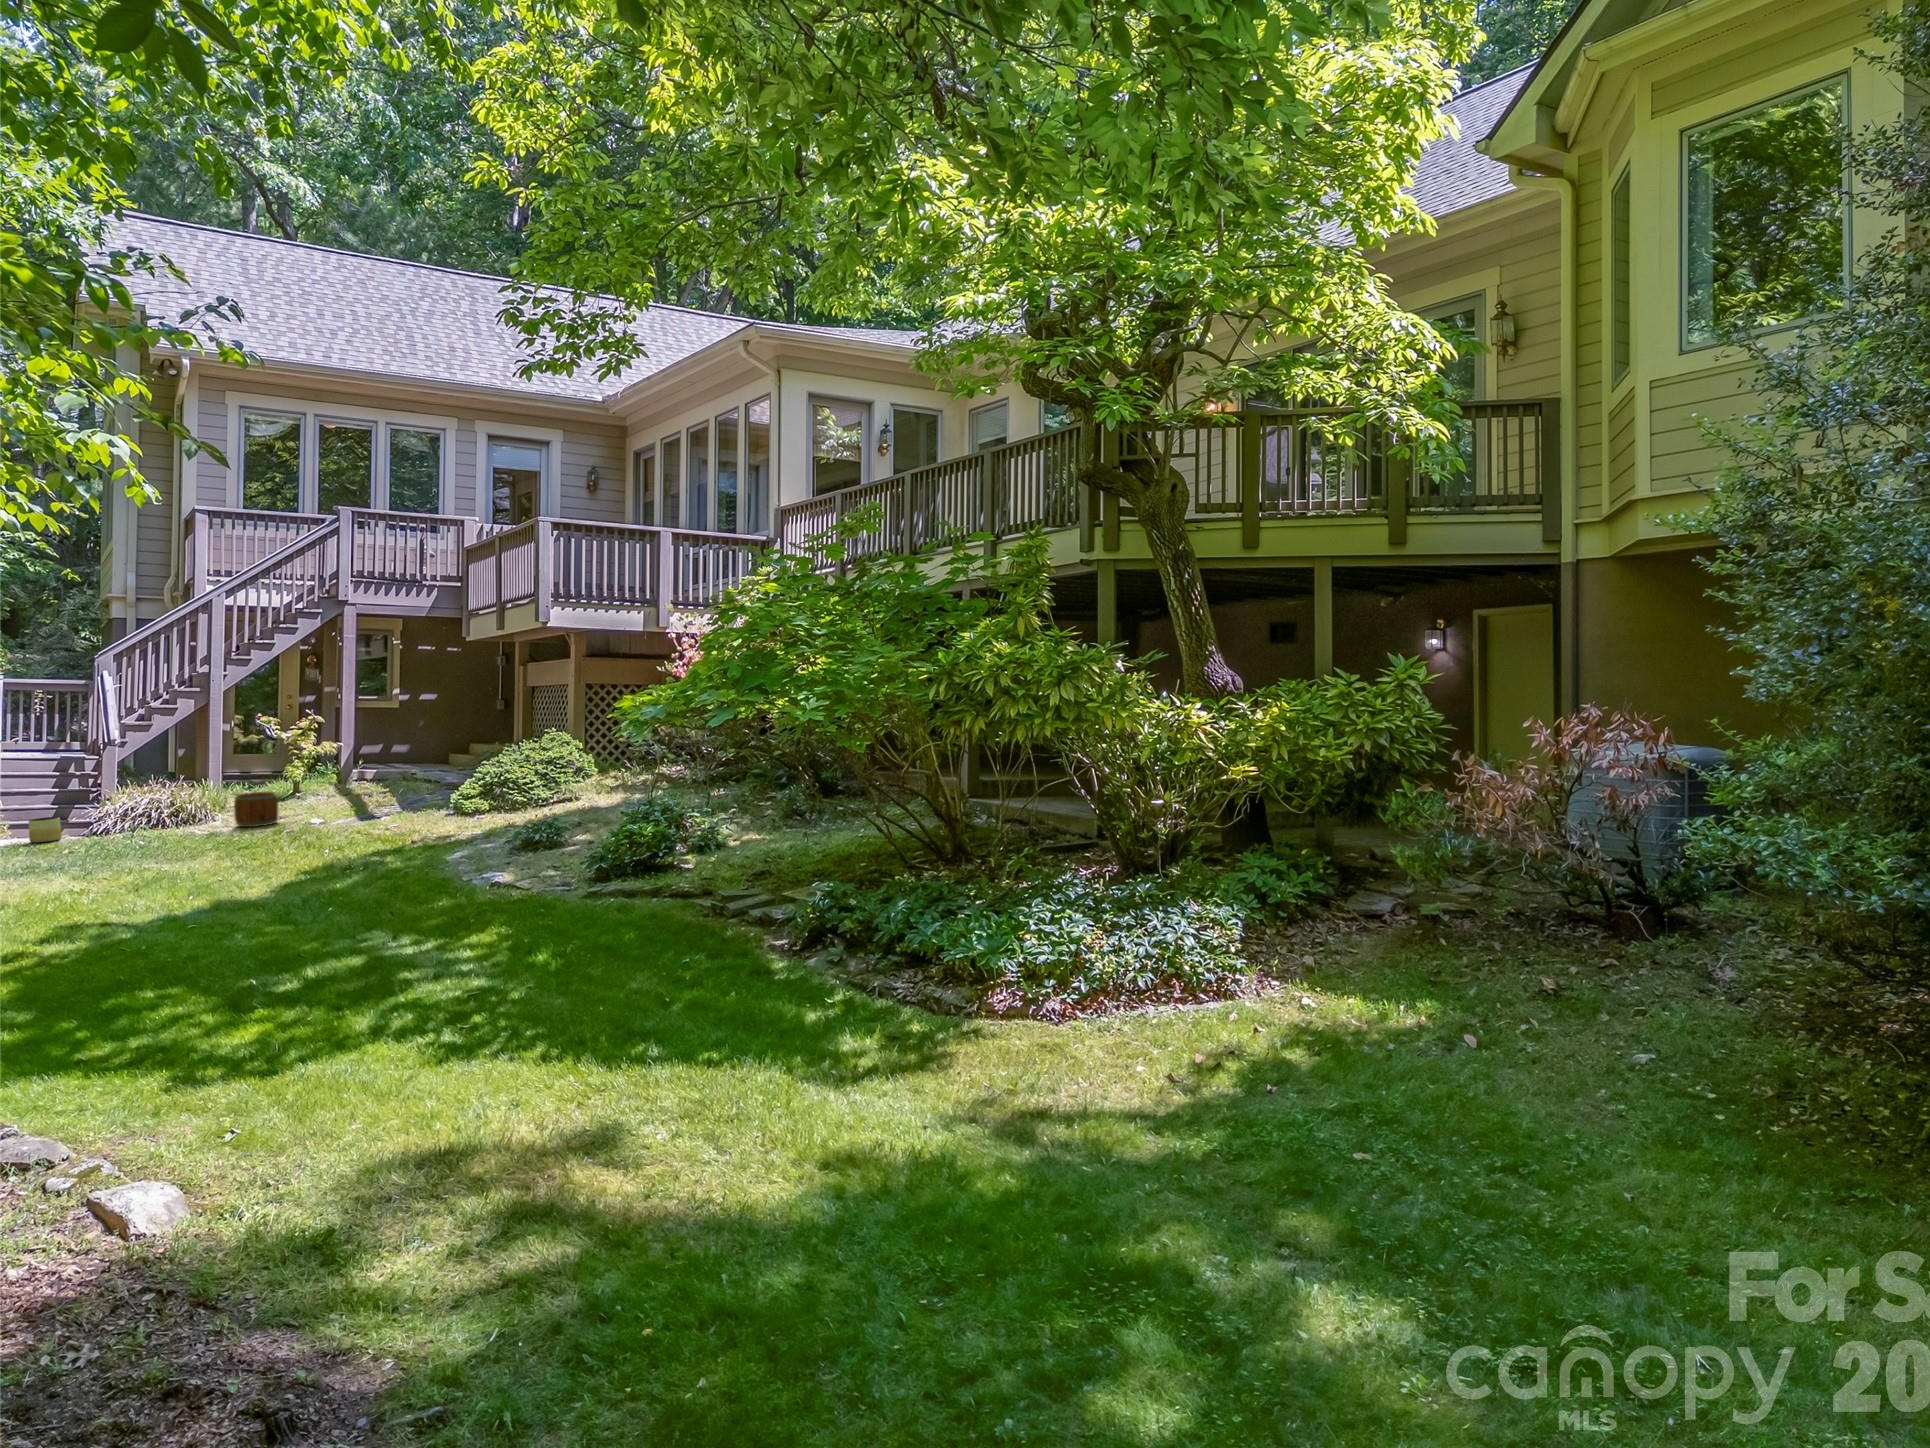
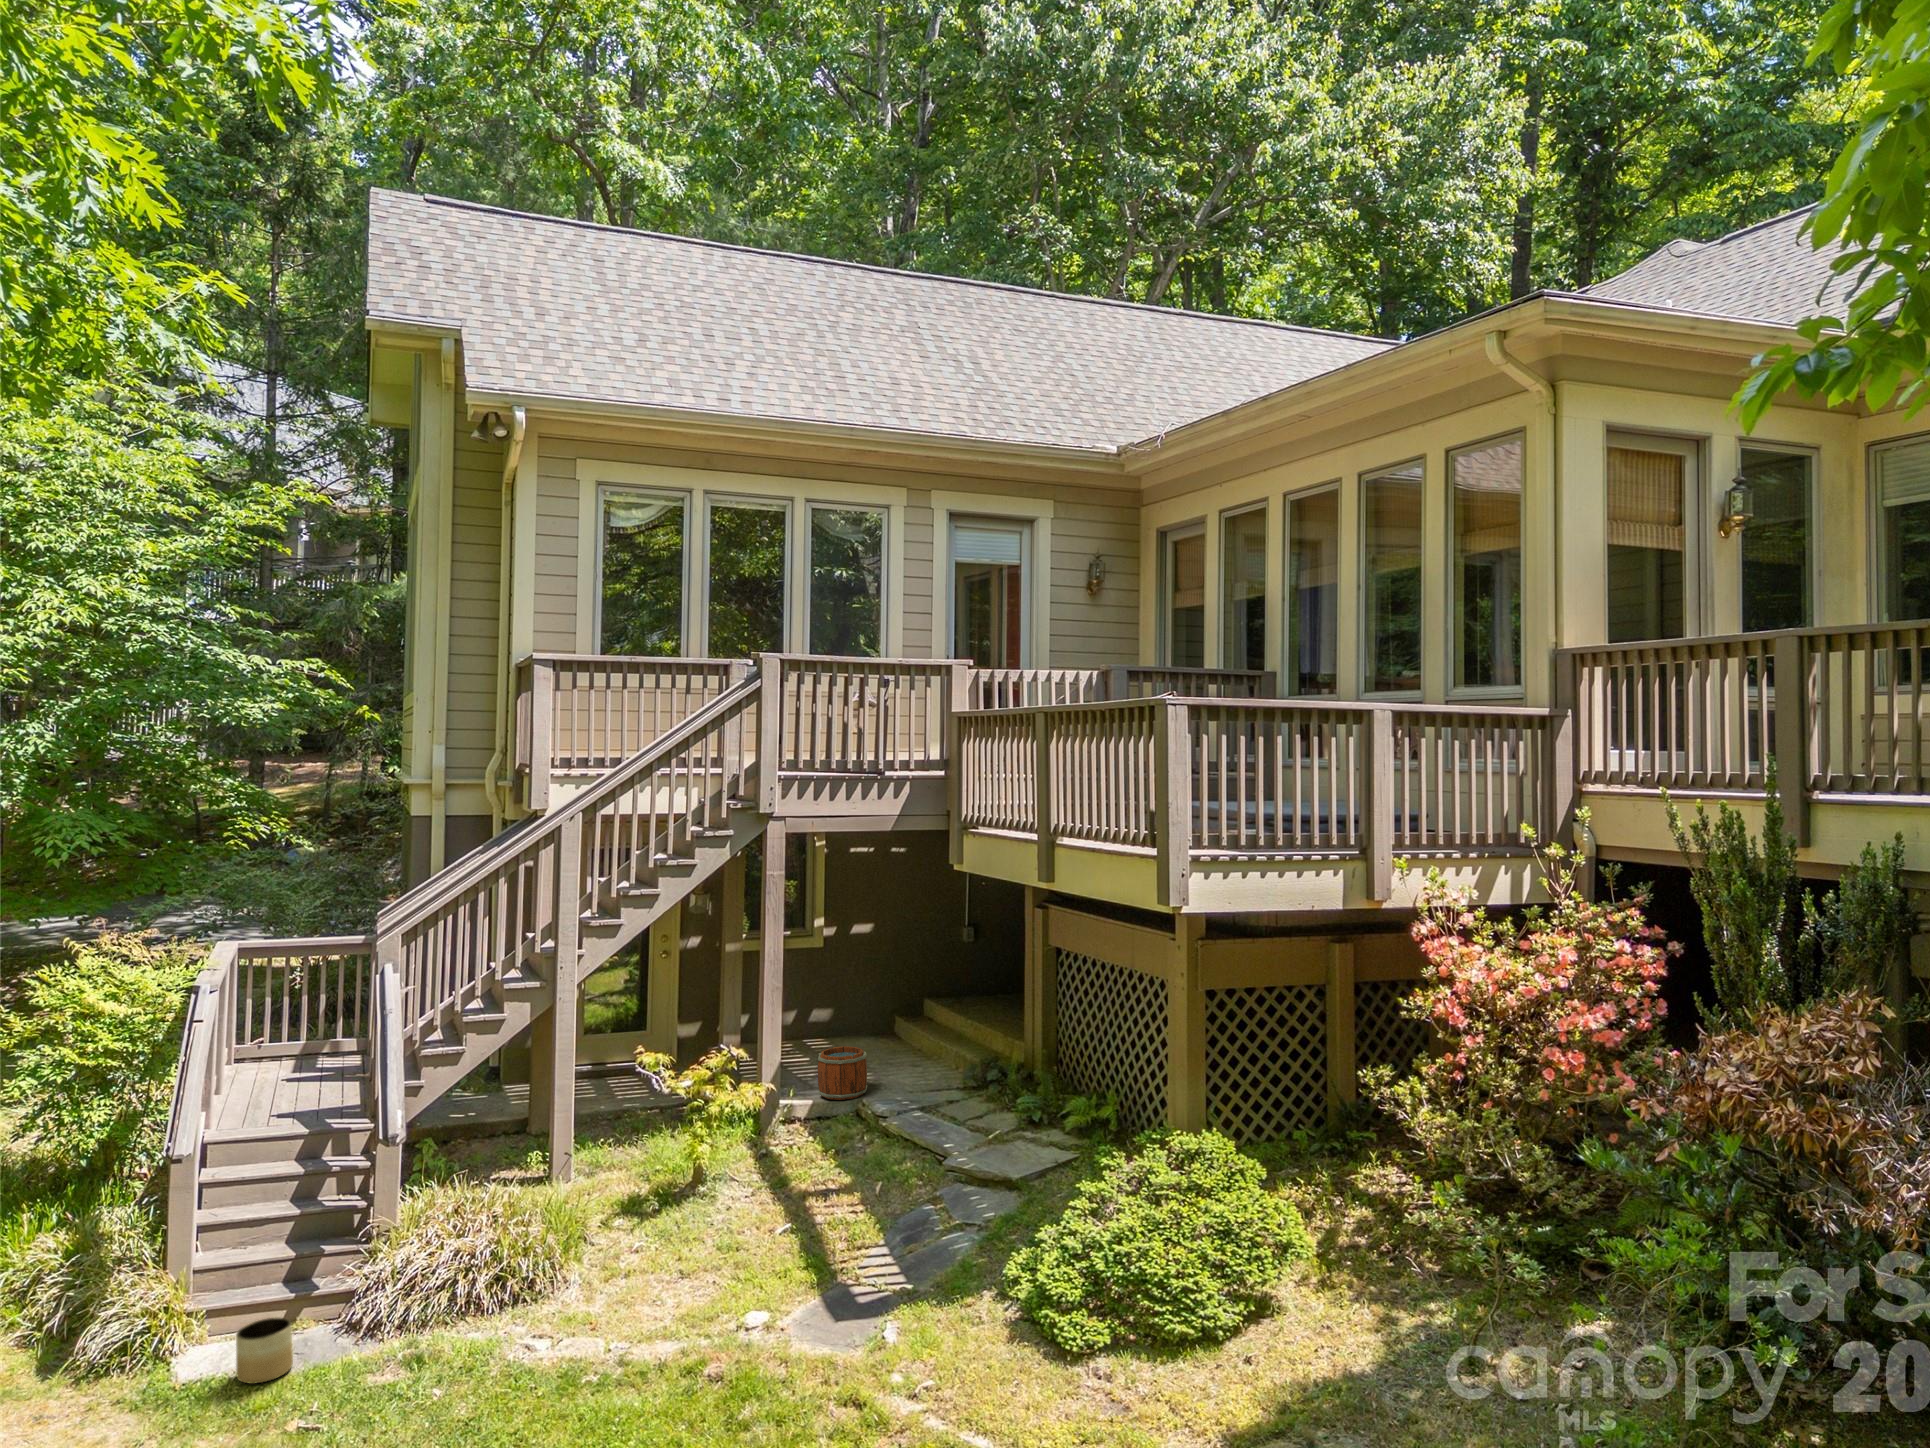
bucket: present [234,791,279,827] -> present [818,1046,867,1100]

